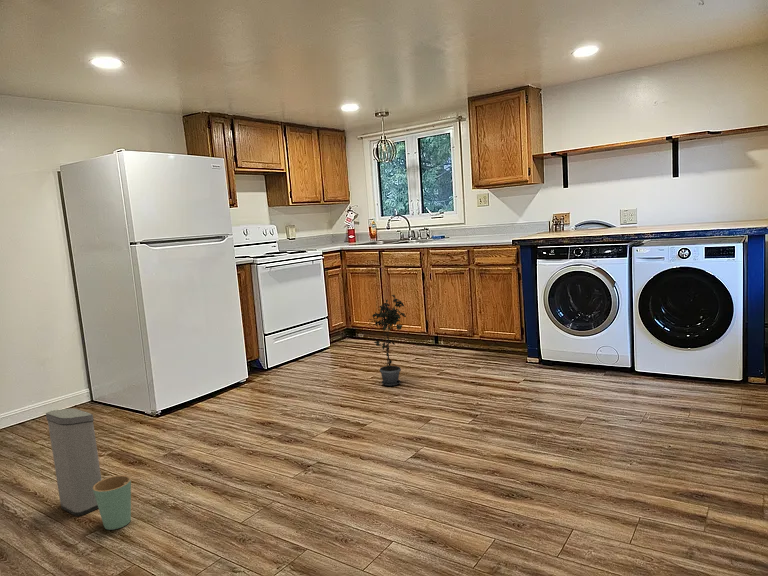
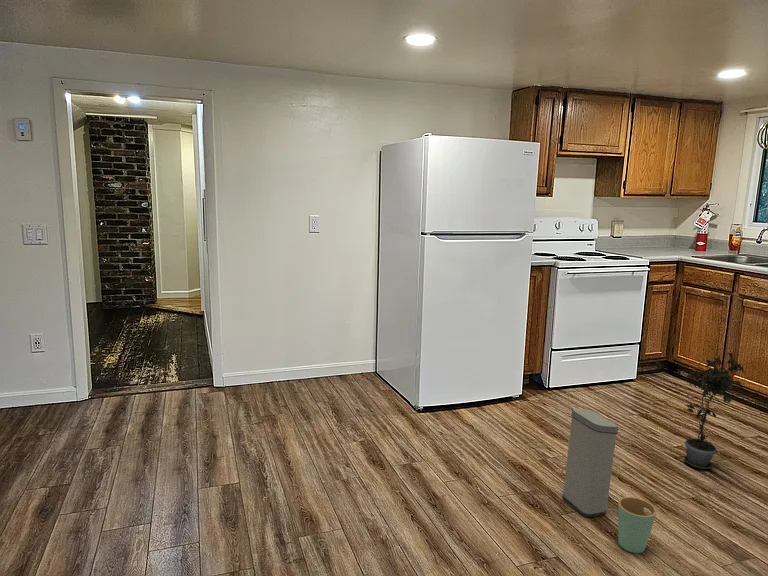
trash can: present [46,408,131,530] -> present [563,409,657,553]

